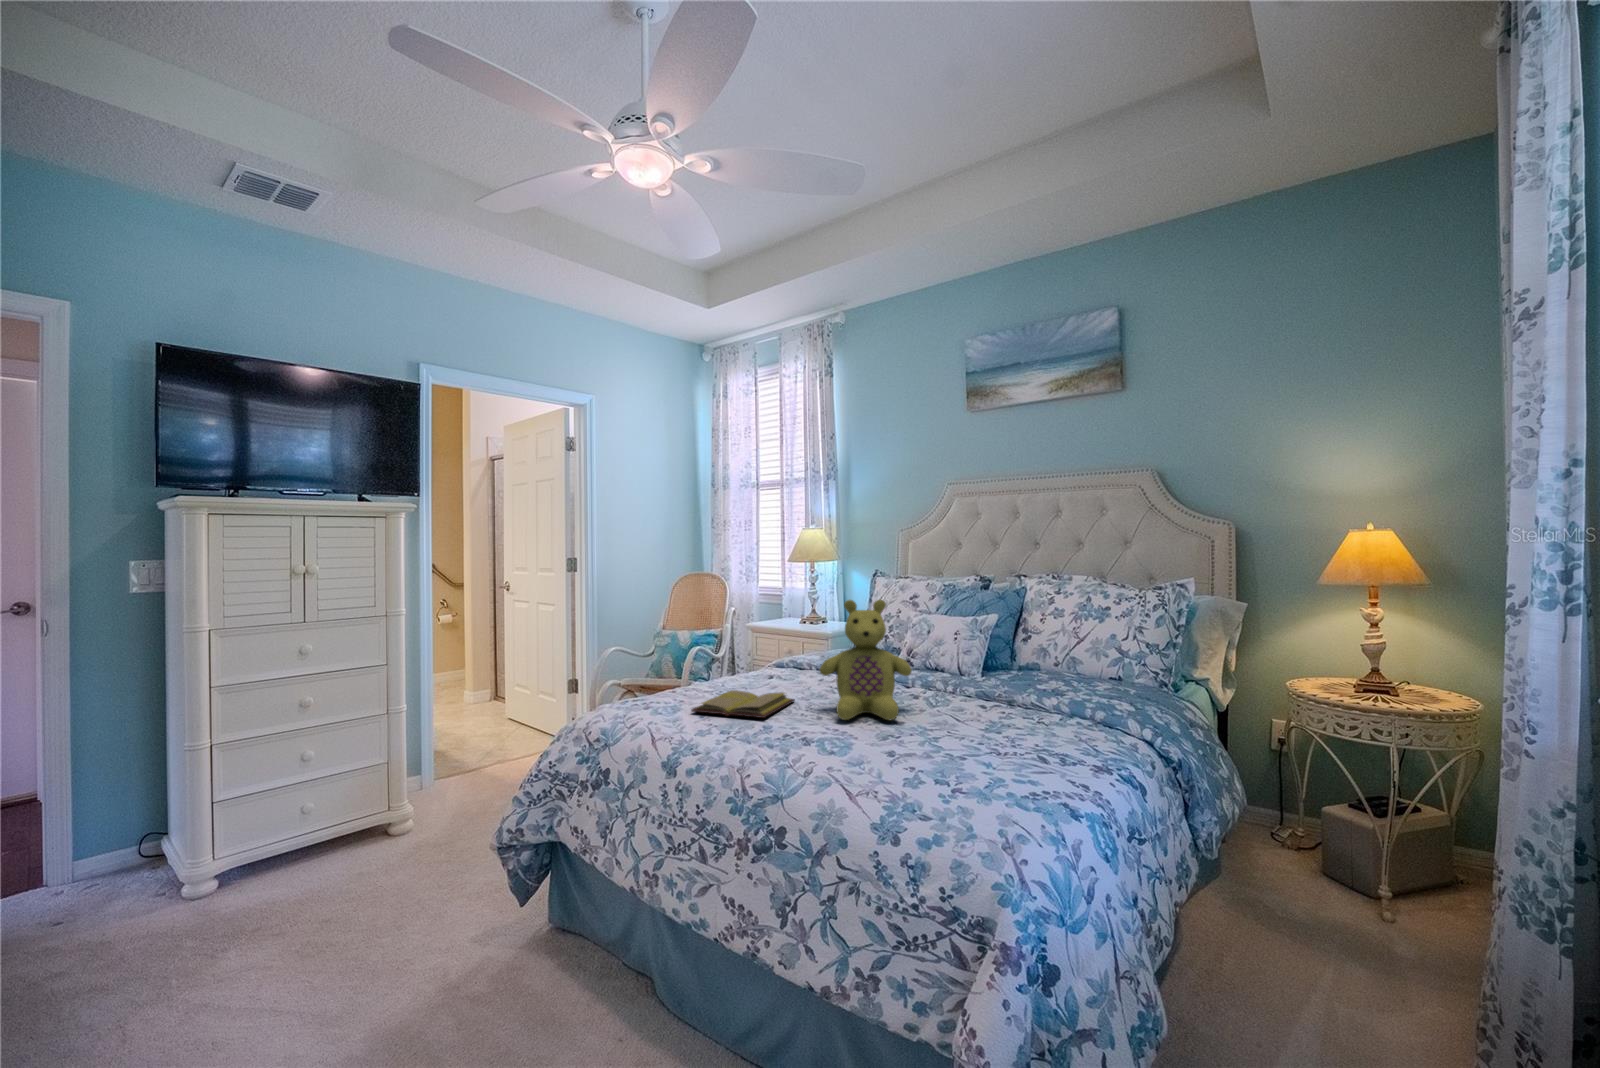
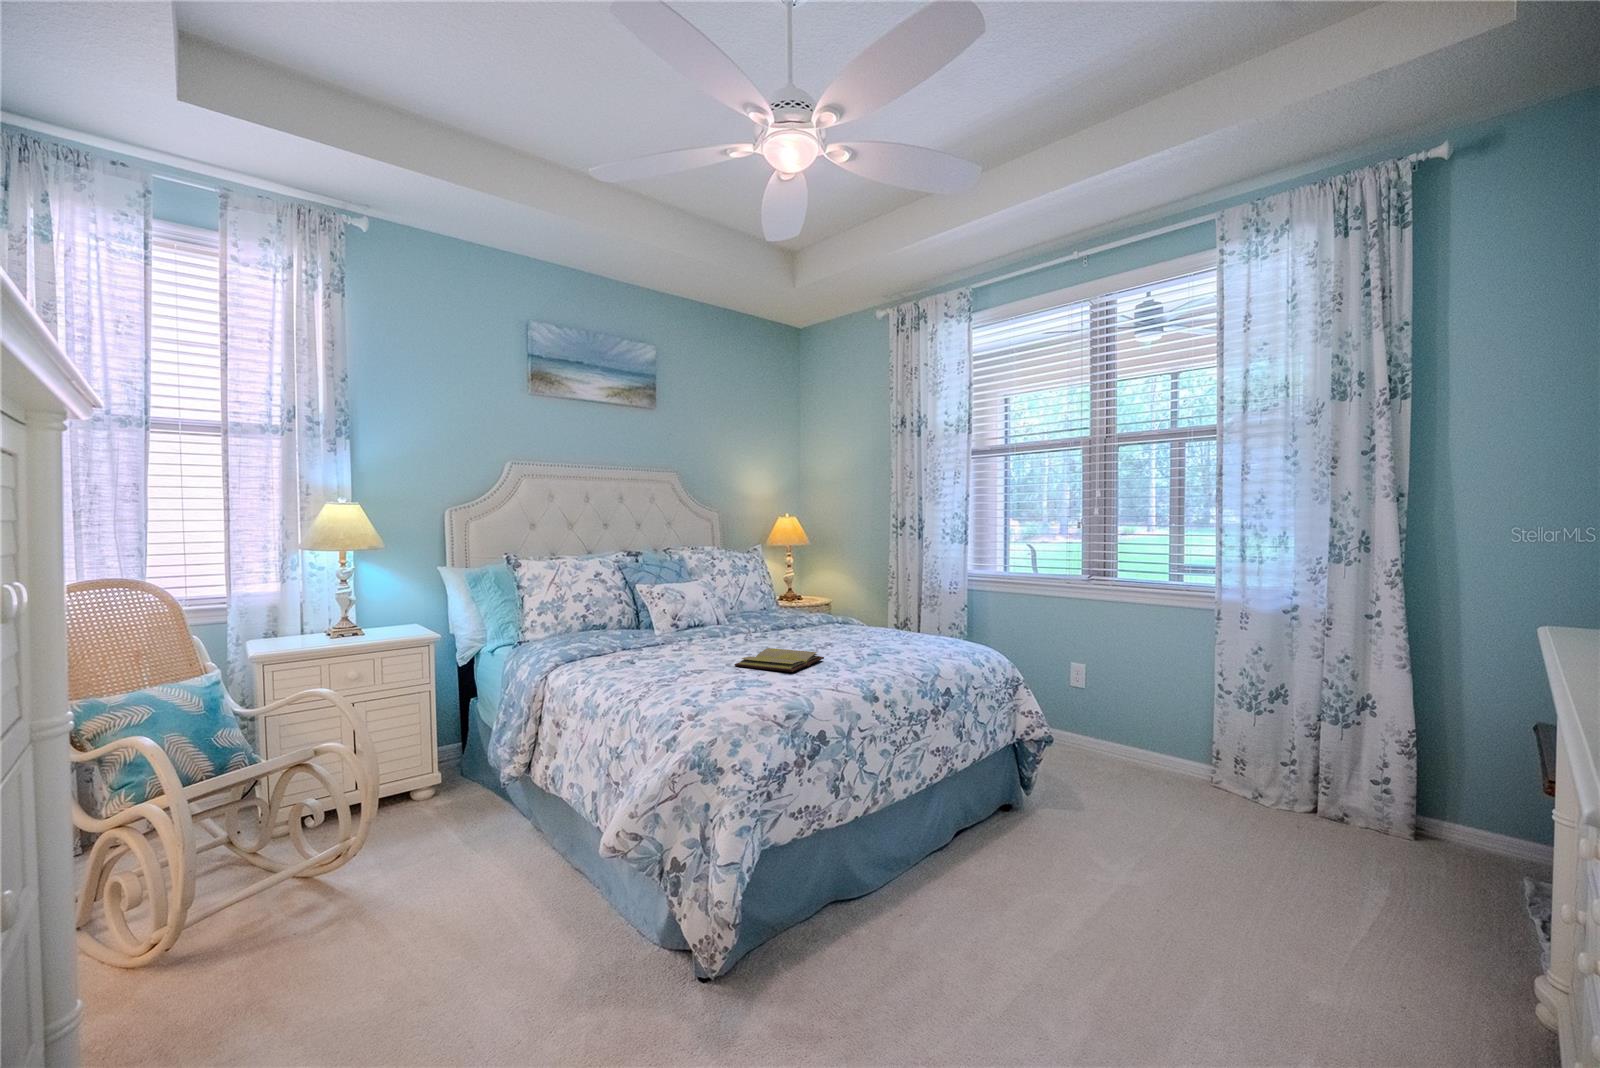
stuffed bear: present [820,599,912,720] -> none [788,563,844,647]

